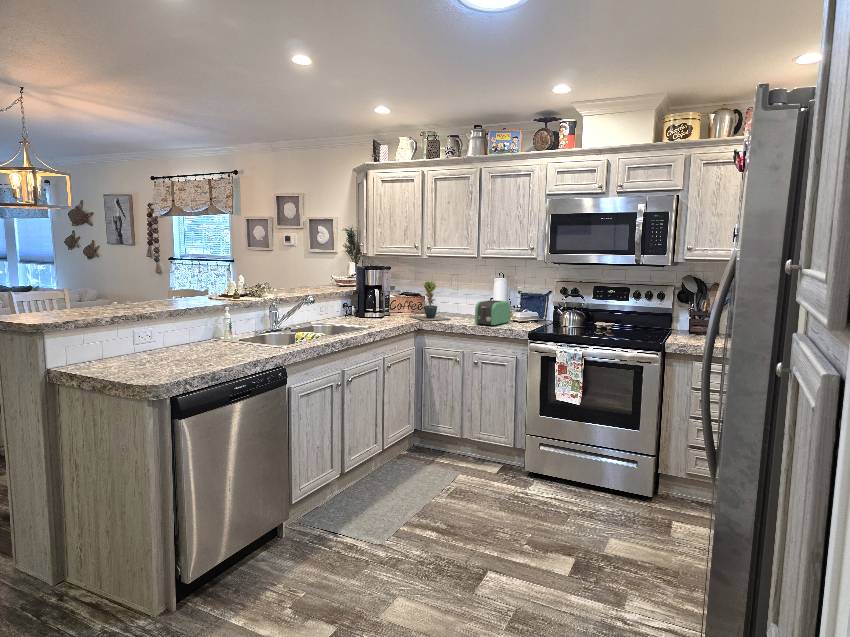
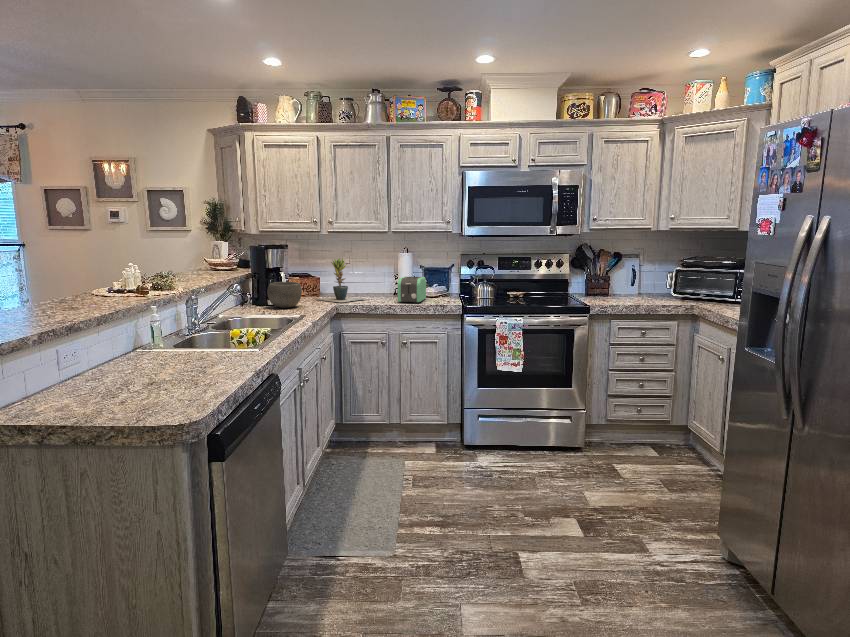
bowl: none [358,300,387,322] -> present [267,282,302,308]

